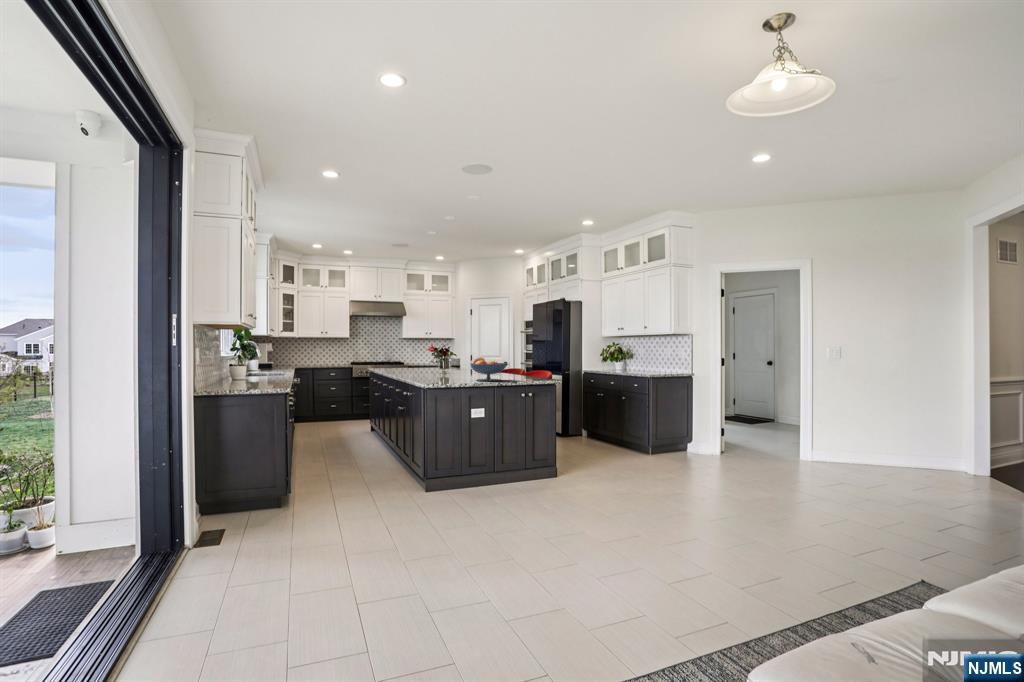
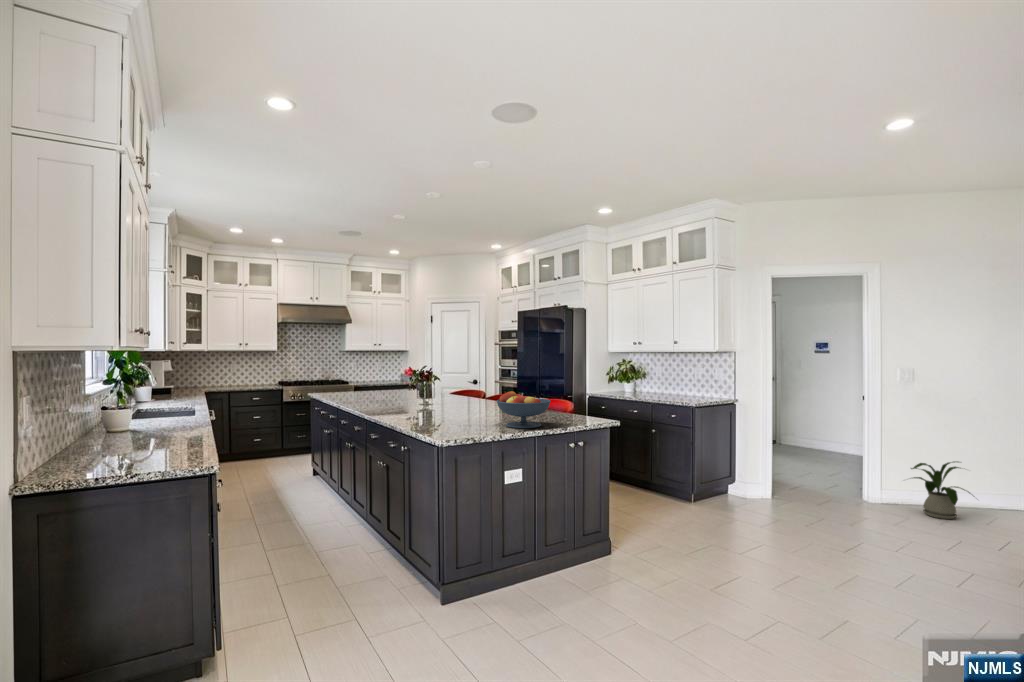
house plant: none [827,423,879,471] -> present [911,461,970,519]

